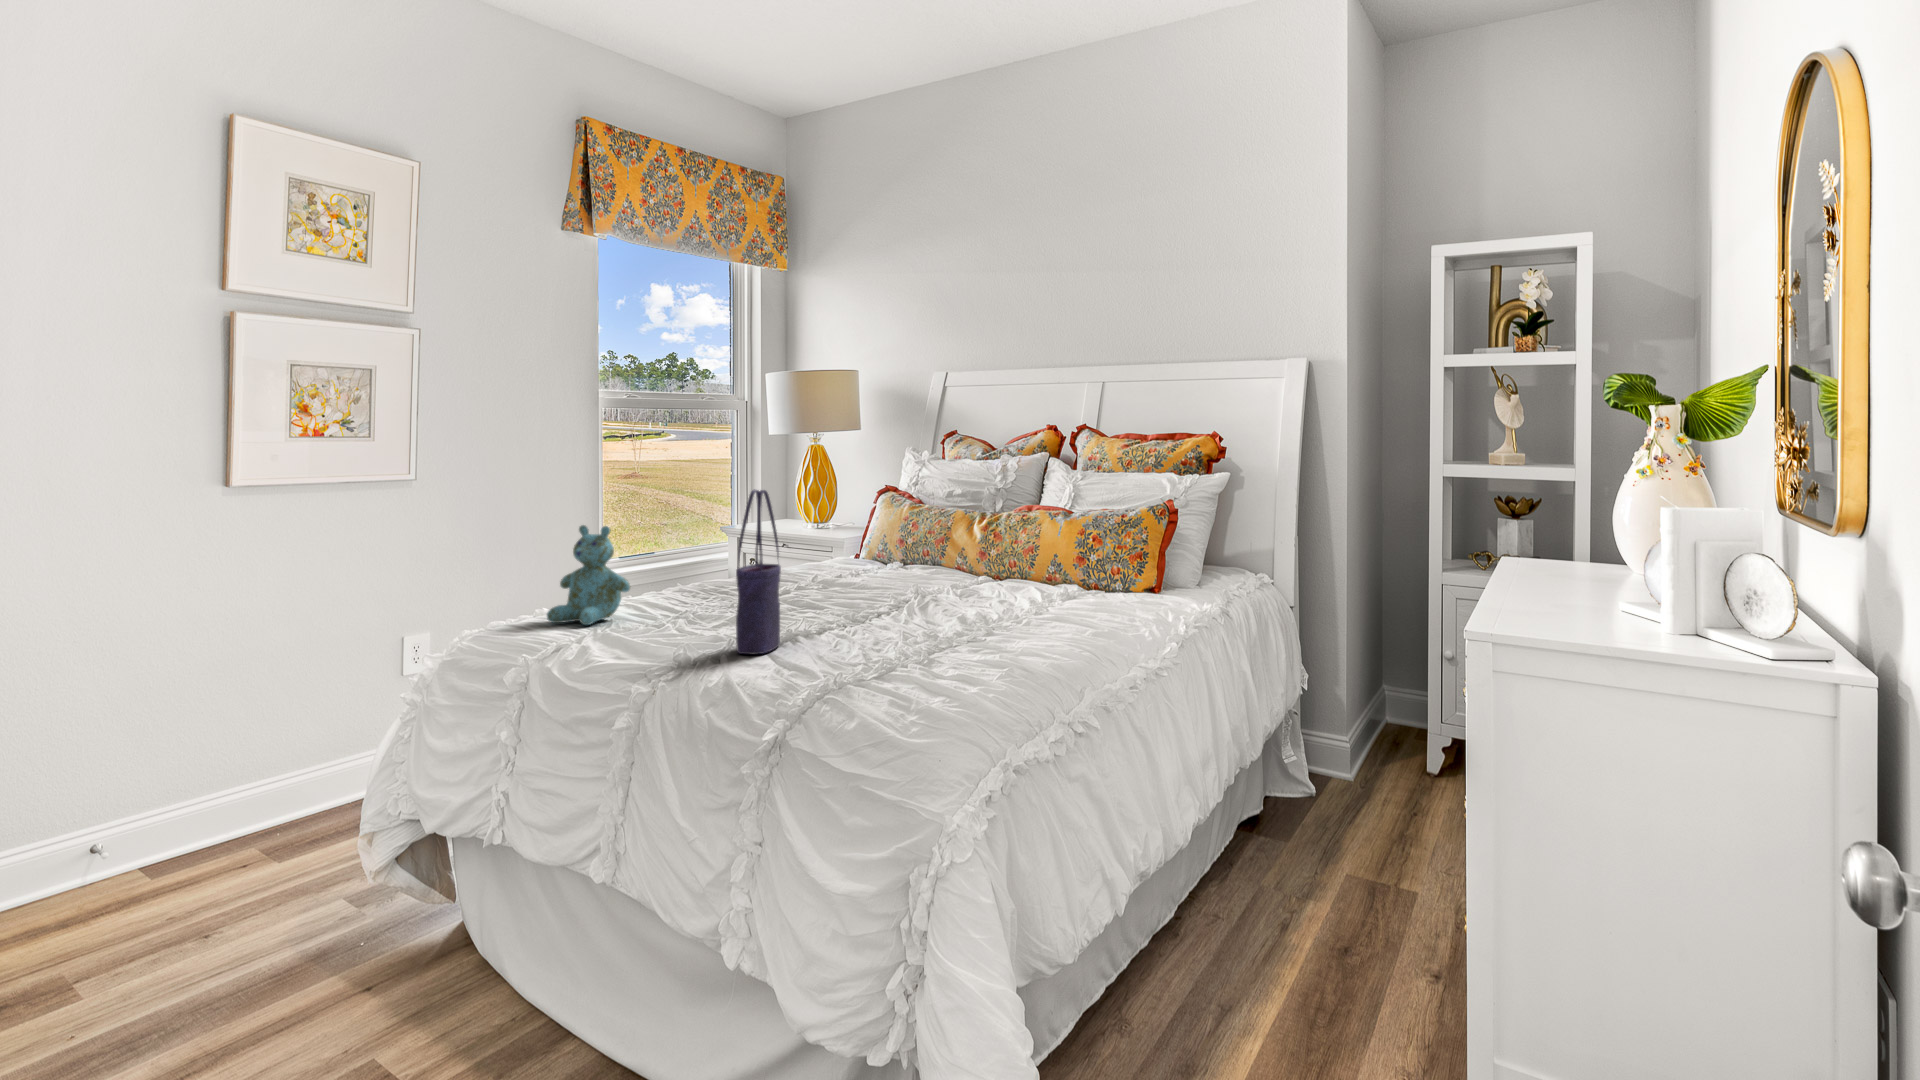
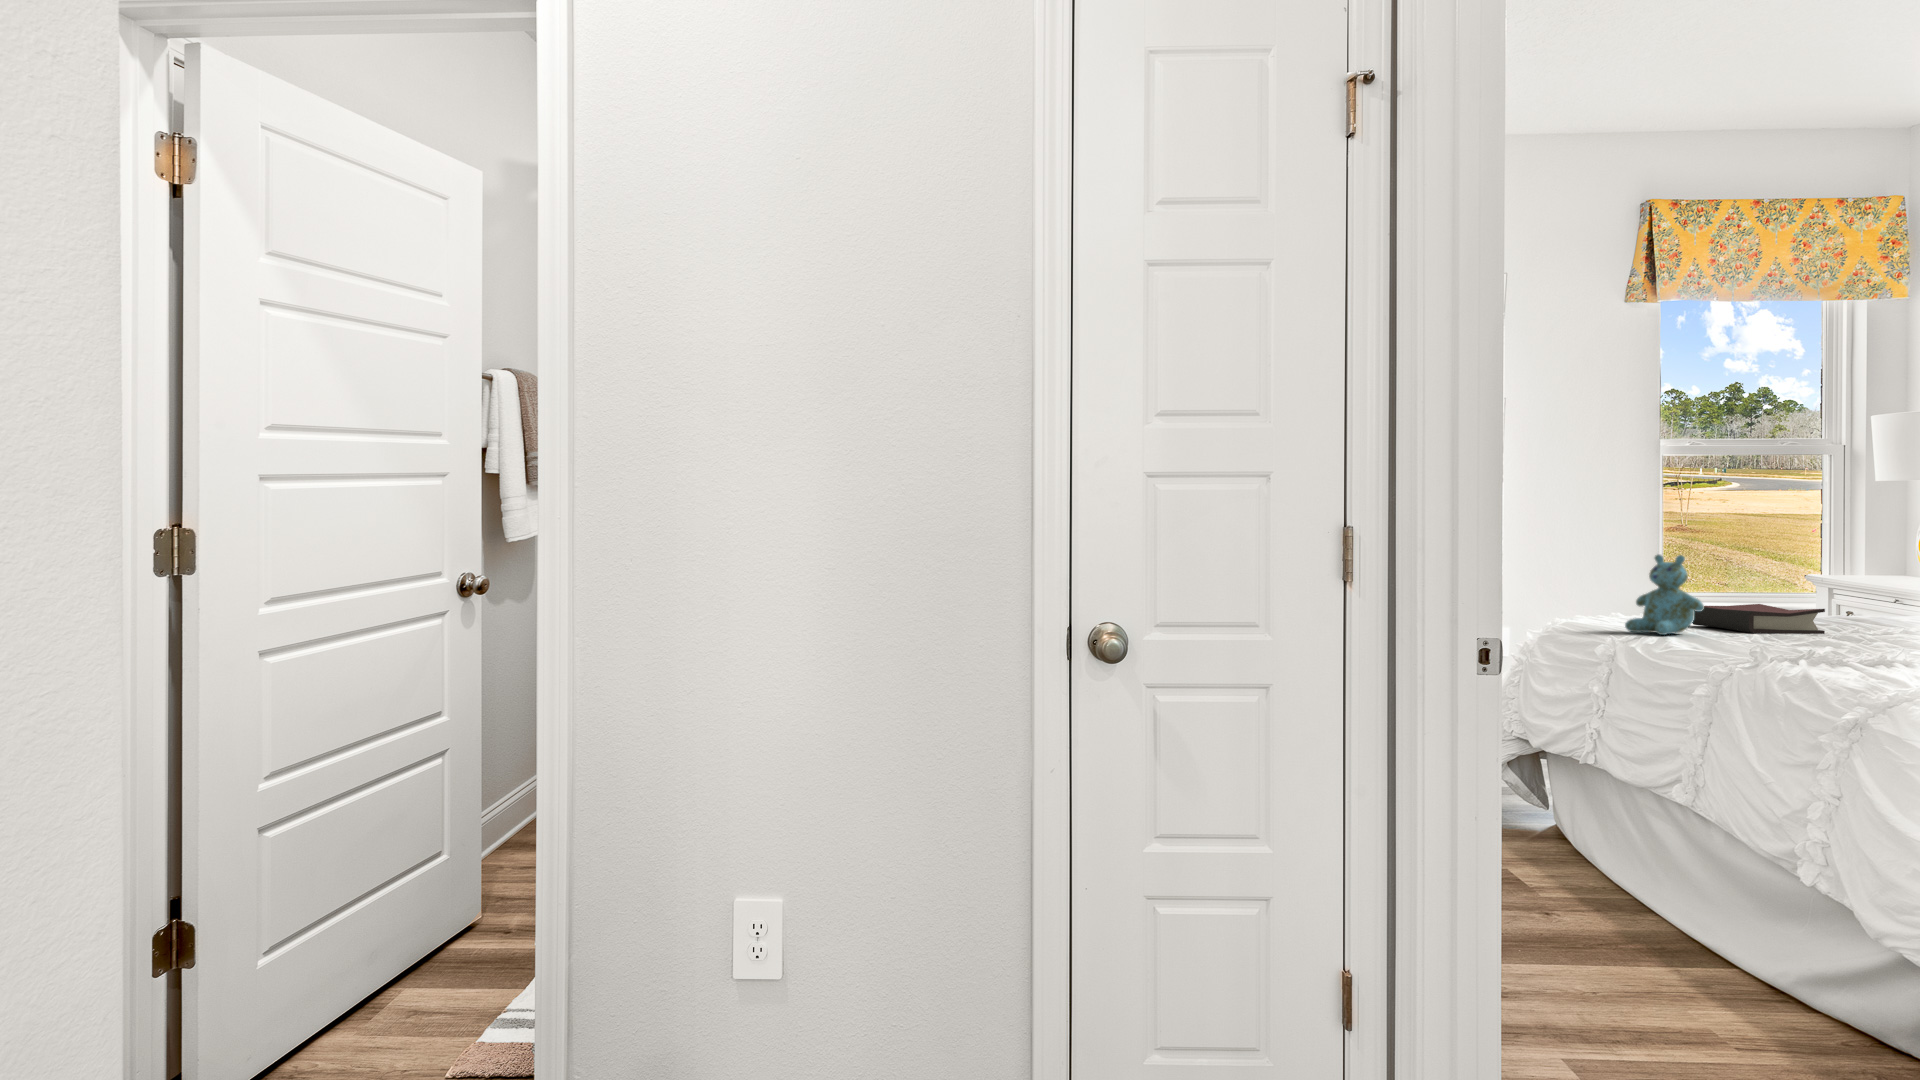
tote bag: present [736,489,781,654] -> none [1817,518,1867,659]
hardback book: none [621,570,740,609] -> present [1692,604,1825,634]

